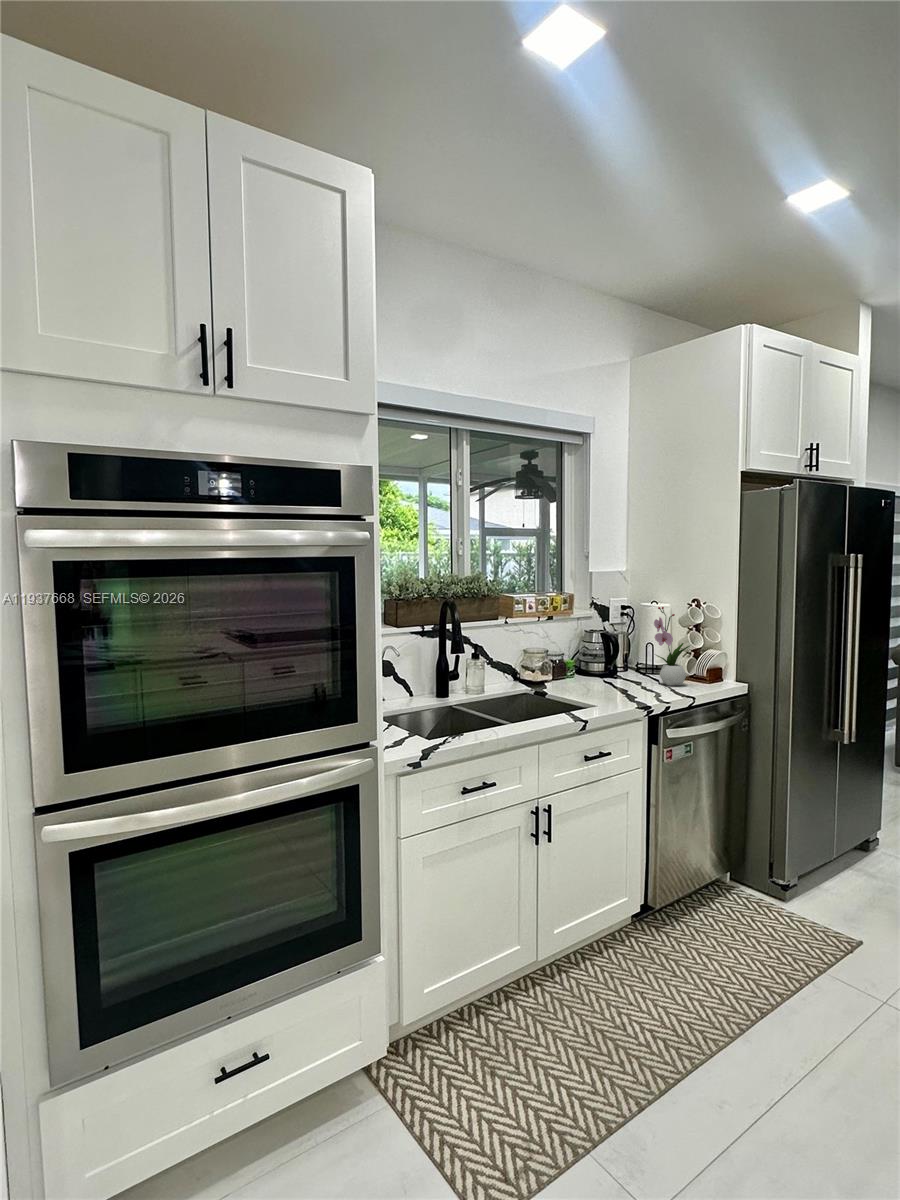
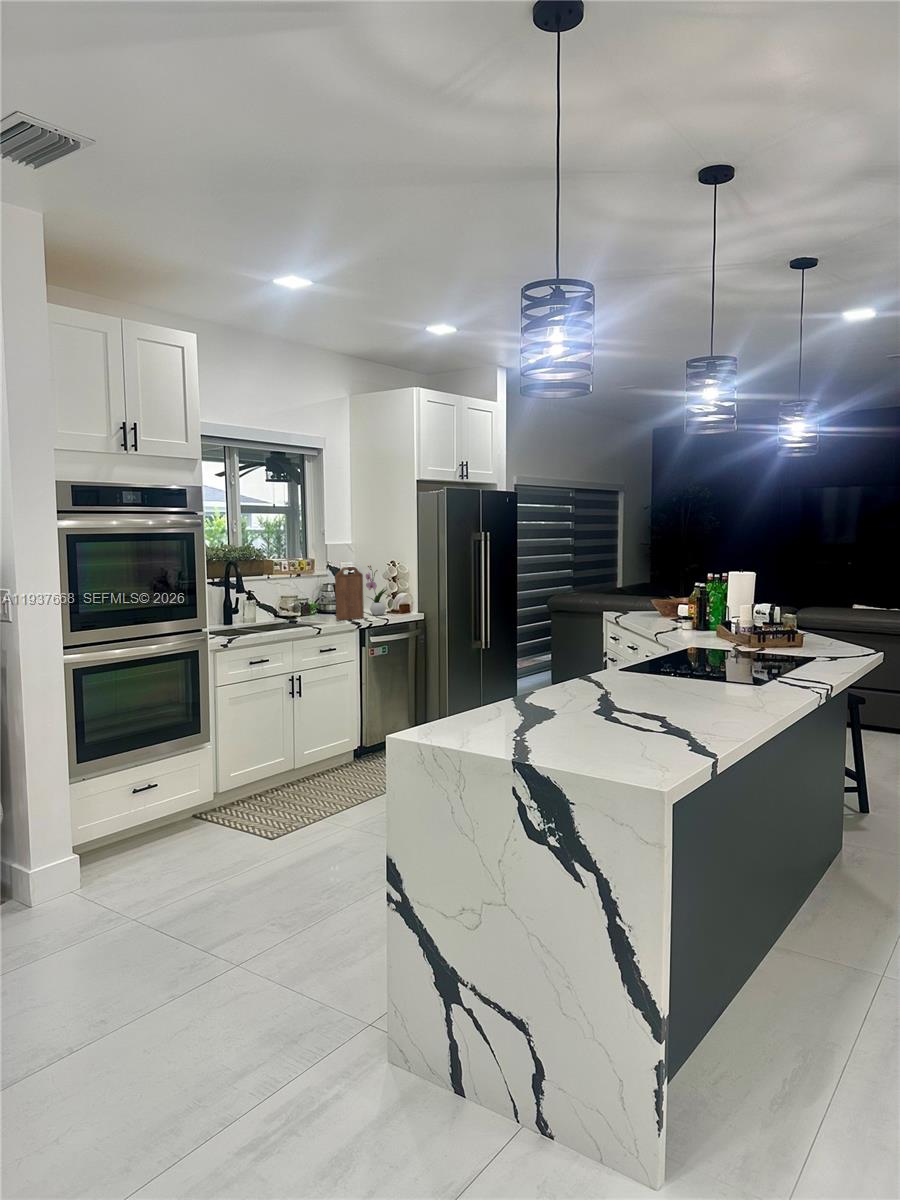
cutting board: none [609,611,654,696] -> present [335,567,364,620]

